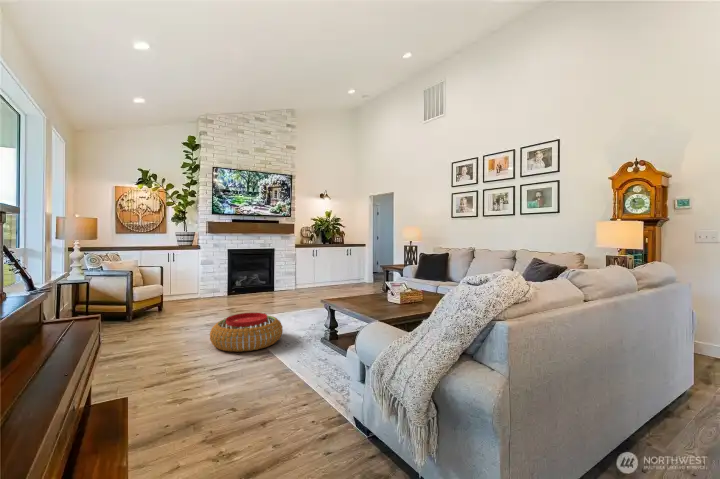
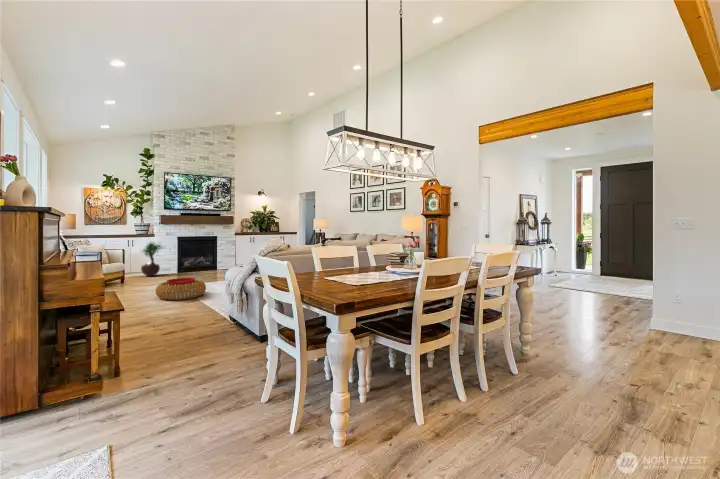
potted tree: none [182,252,212,300] -> present [141,242,162,276]

